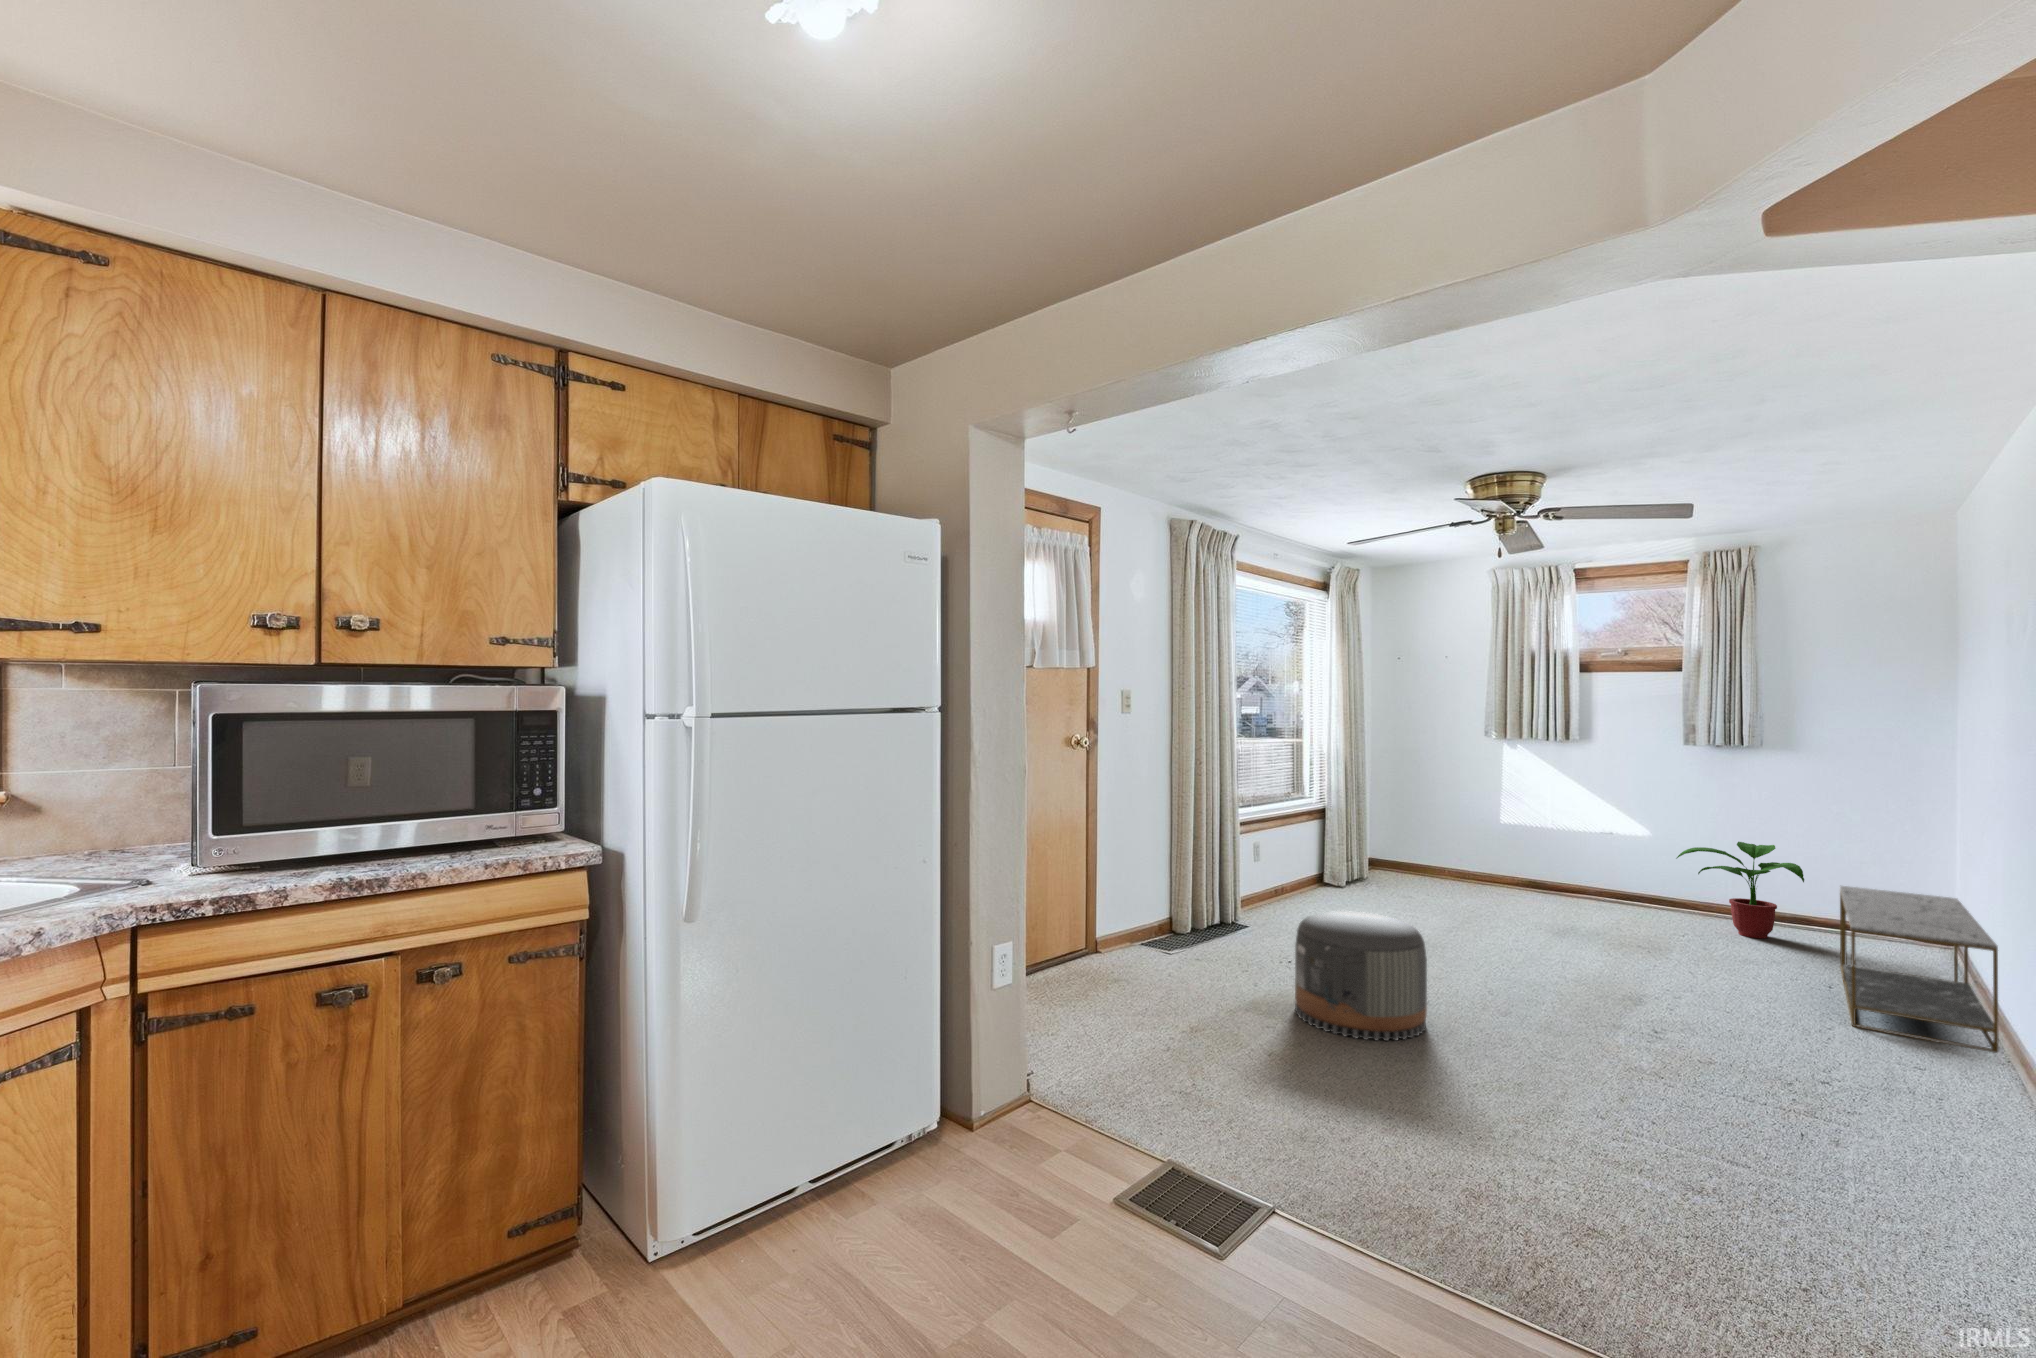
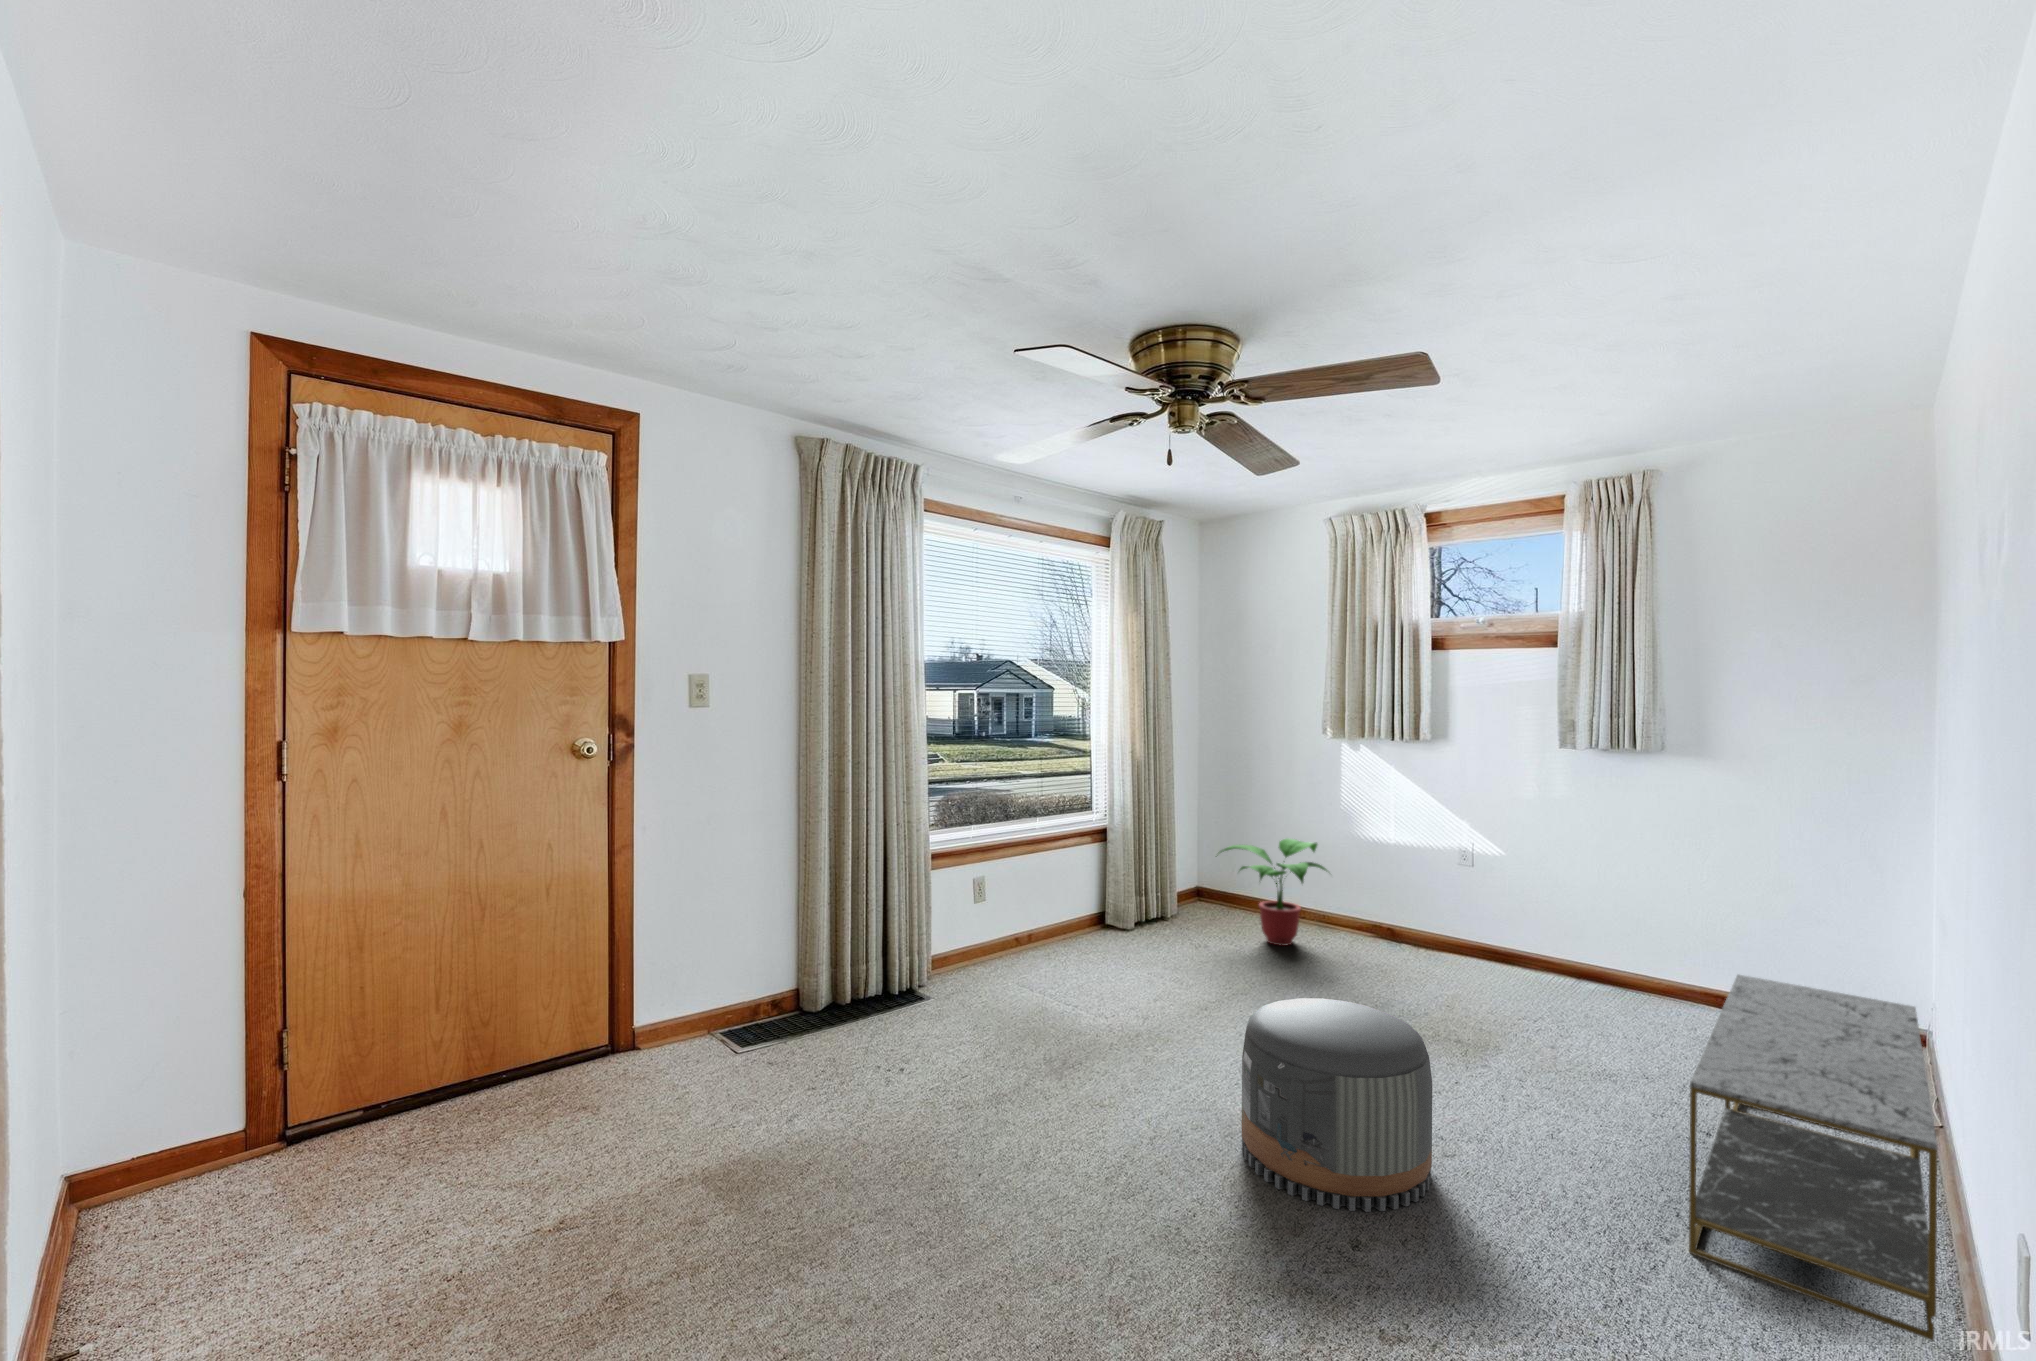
potted plant: present [1677,842,1804,939] -> present [1220,838,1327,946]
pouf: present [1295,911,1427,1041] -> present [1241,998,1432,1212]

